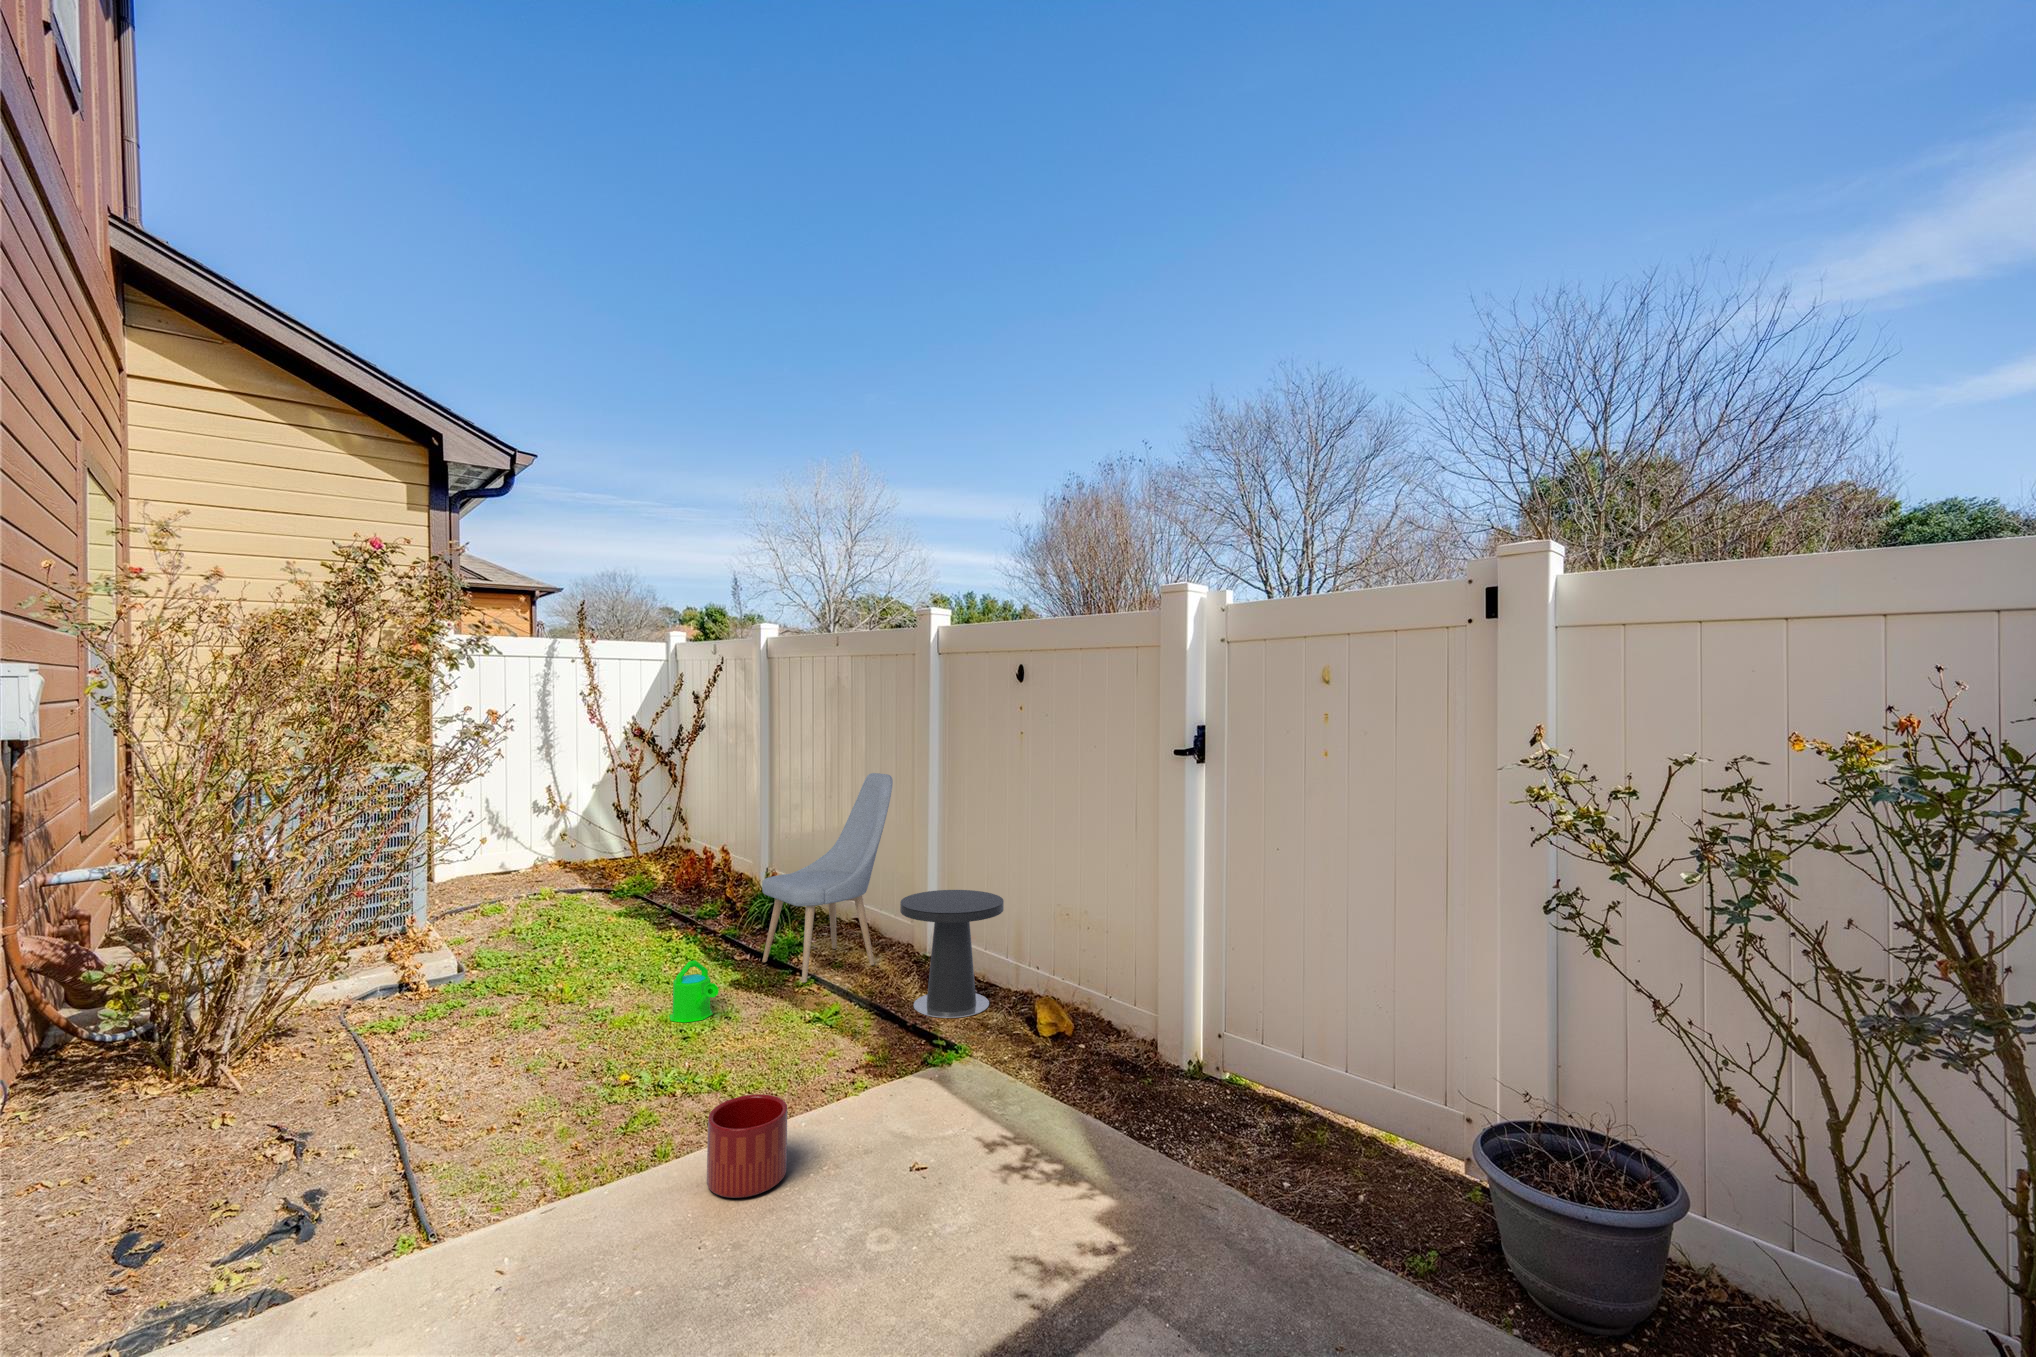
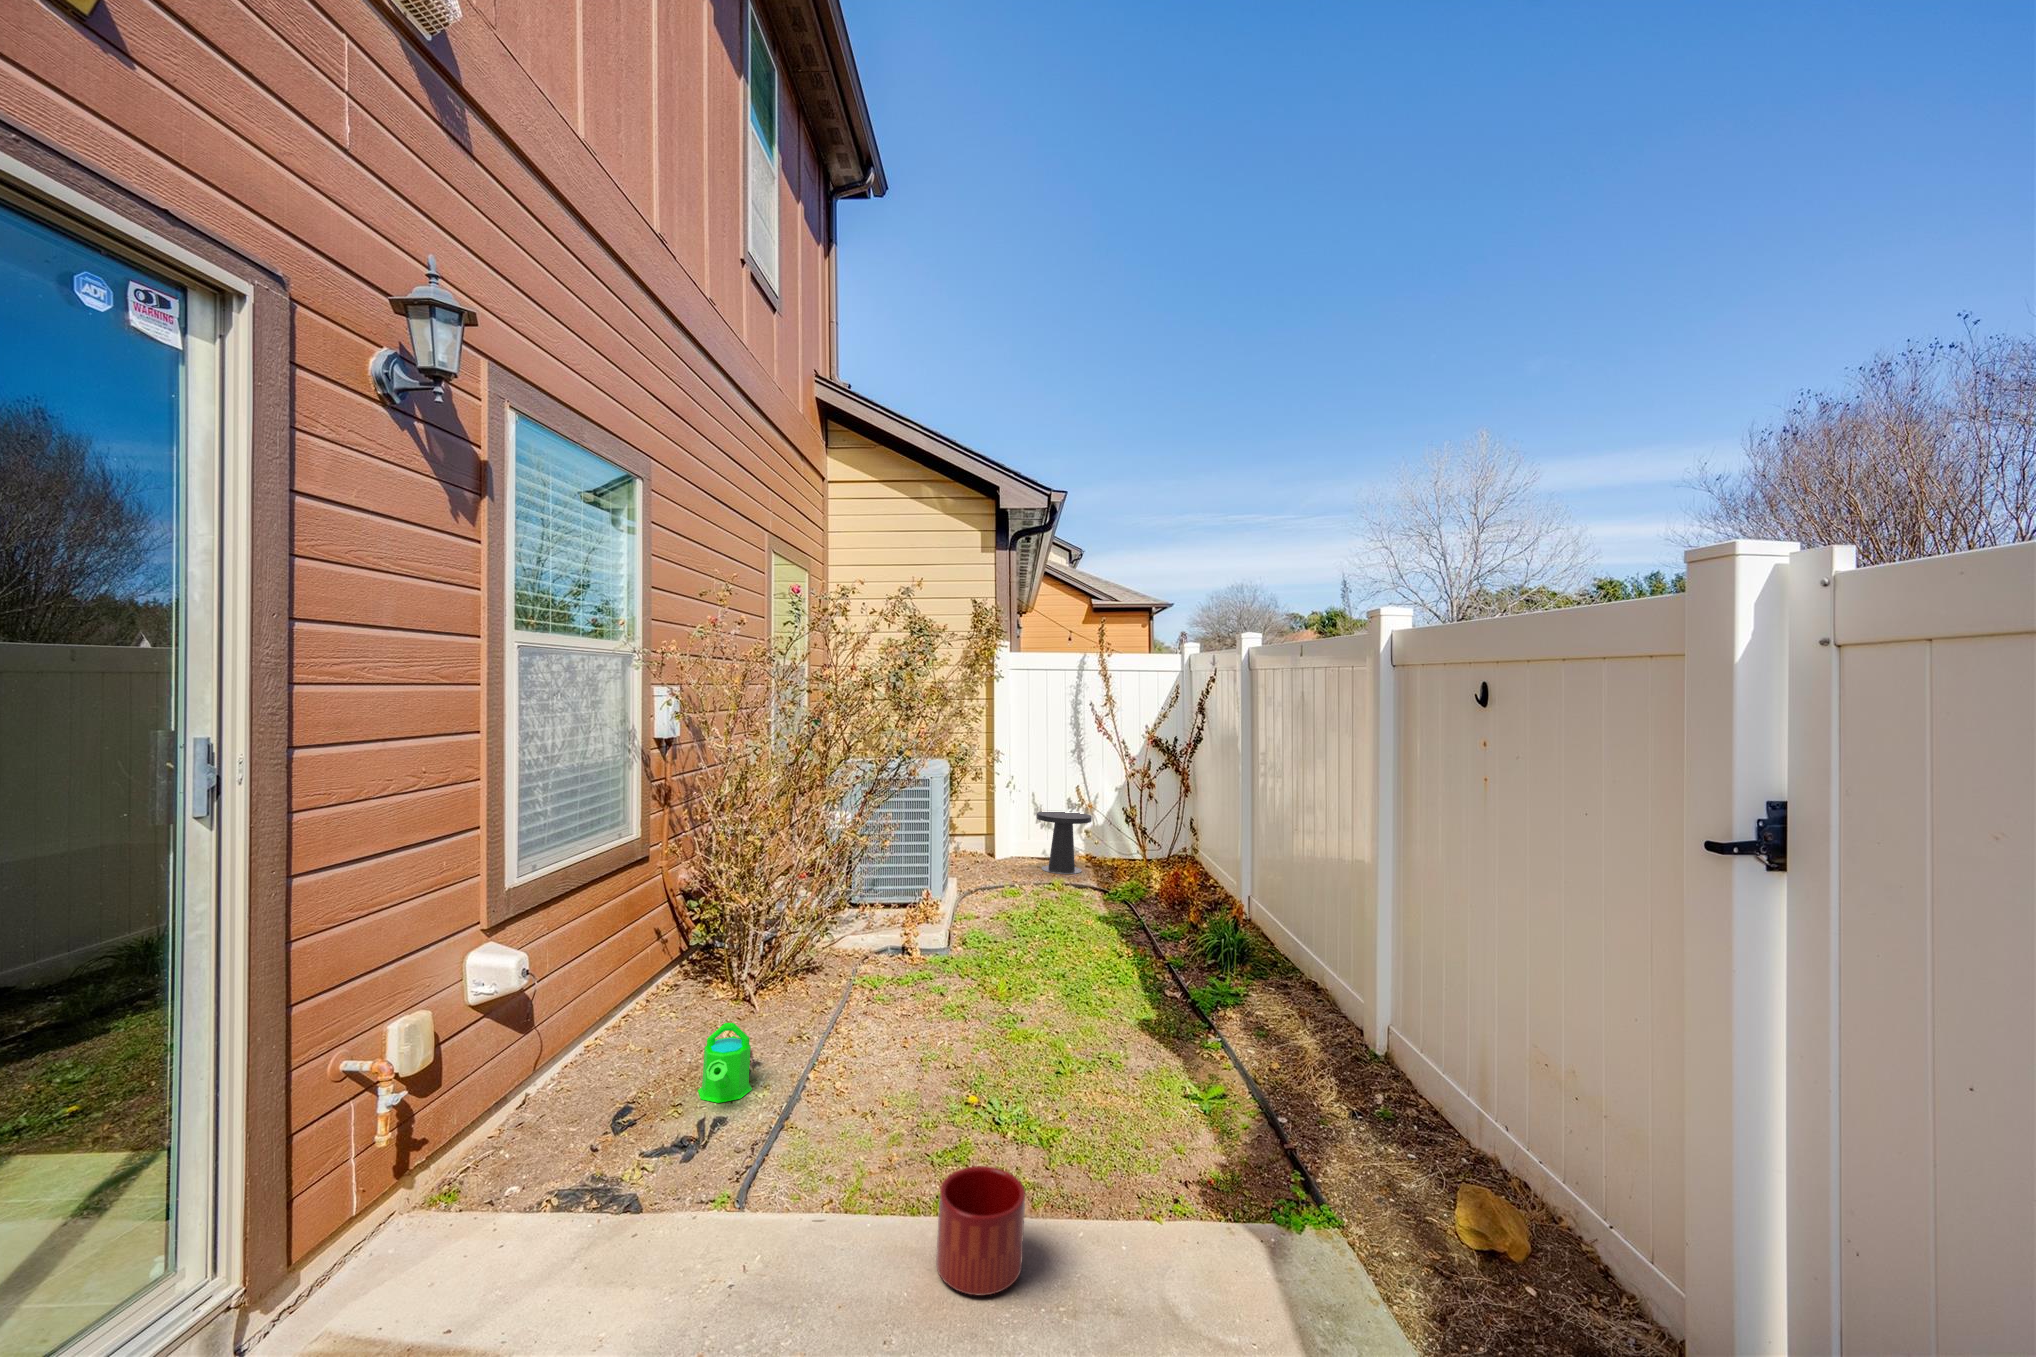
chair: present [762,773,893,983] -> none [1187,812,1340,1044]
side table: present [900,890,1004,1018] -> present [1036,811,1092,874]
watering can: present [669,960,719,1023] -> present [698,1023,752,1103]

